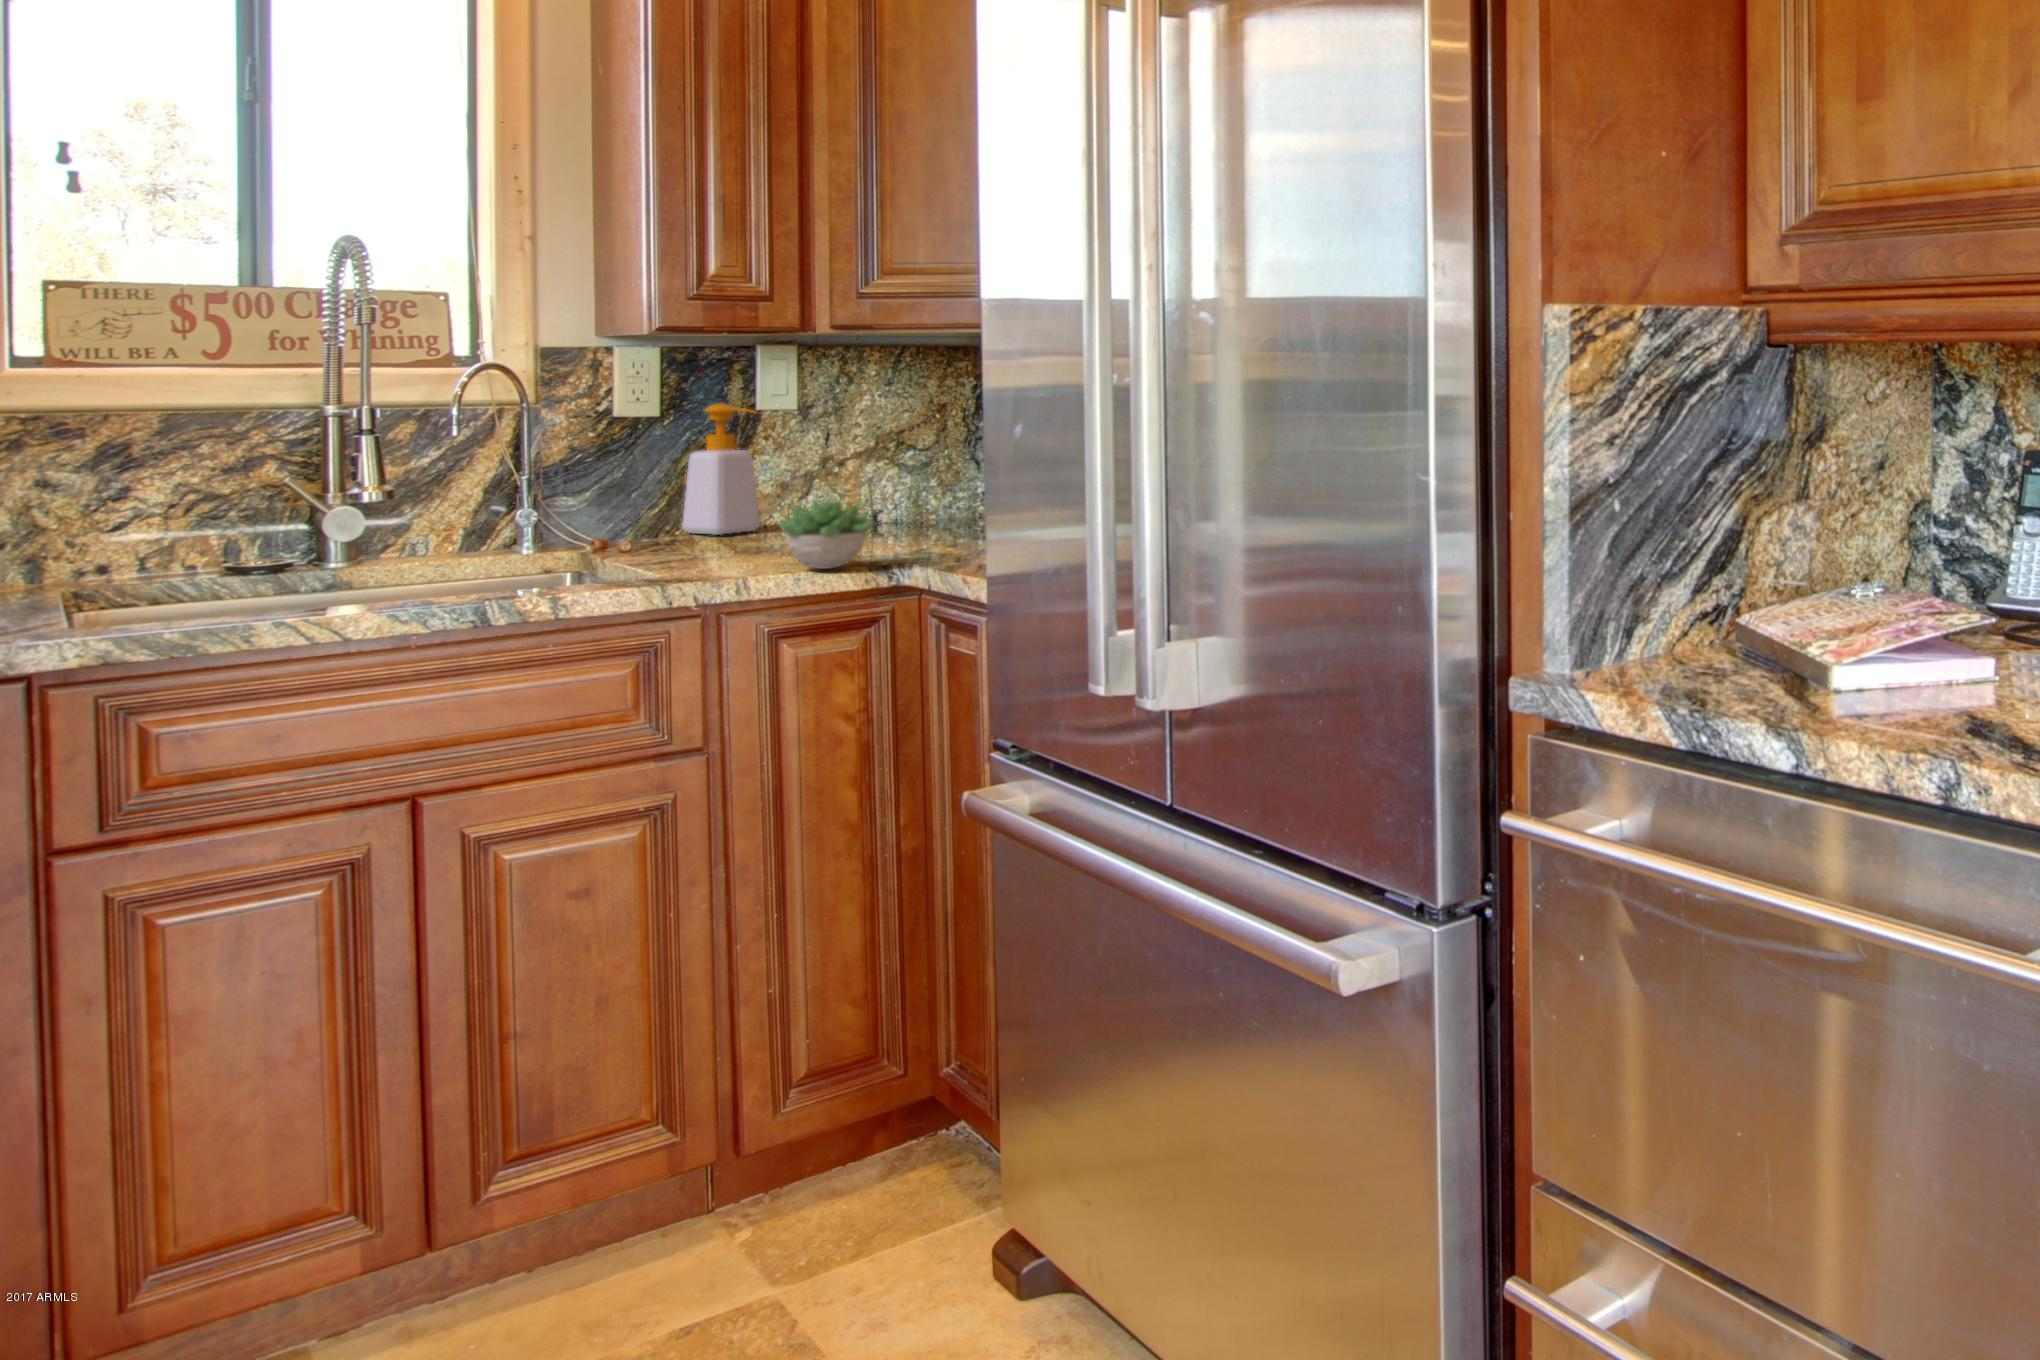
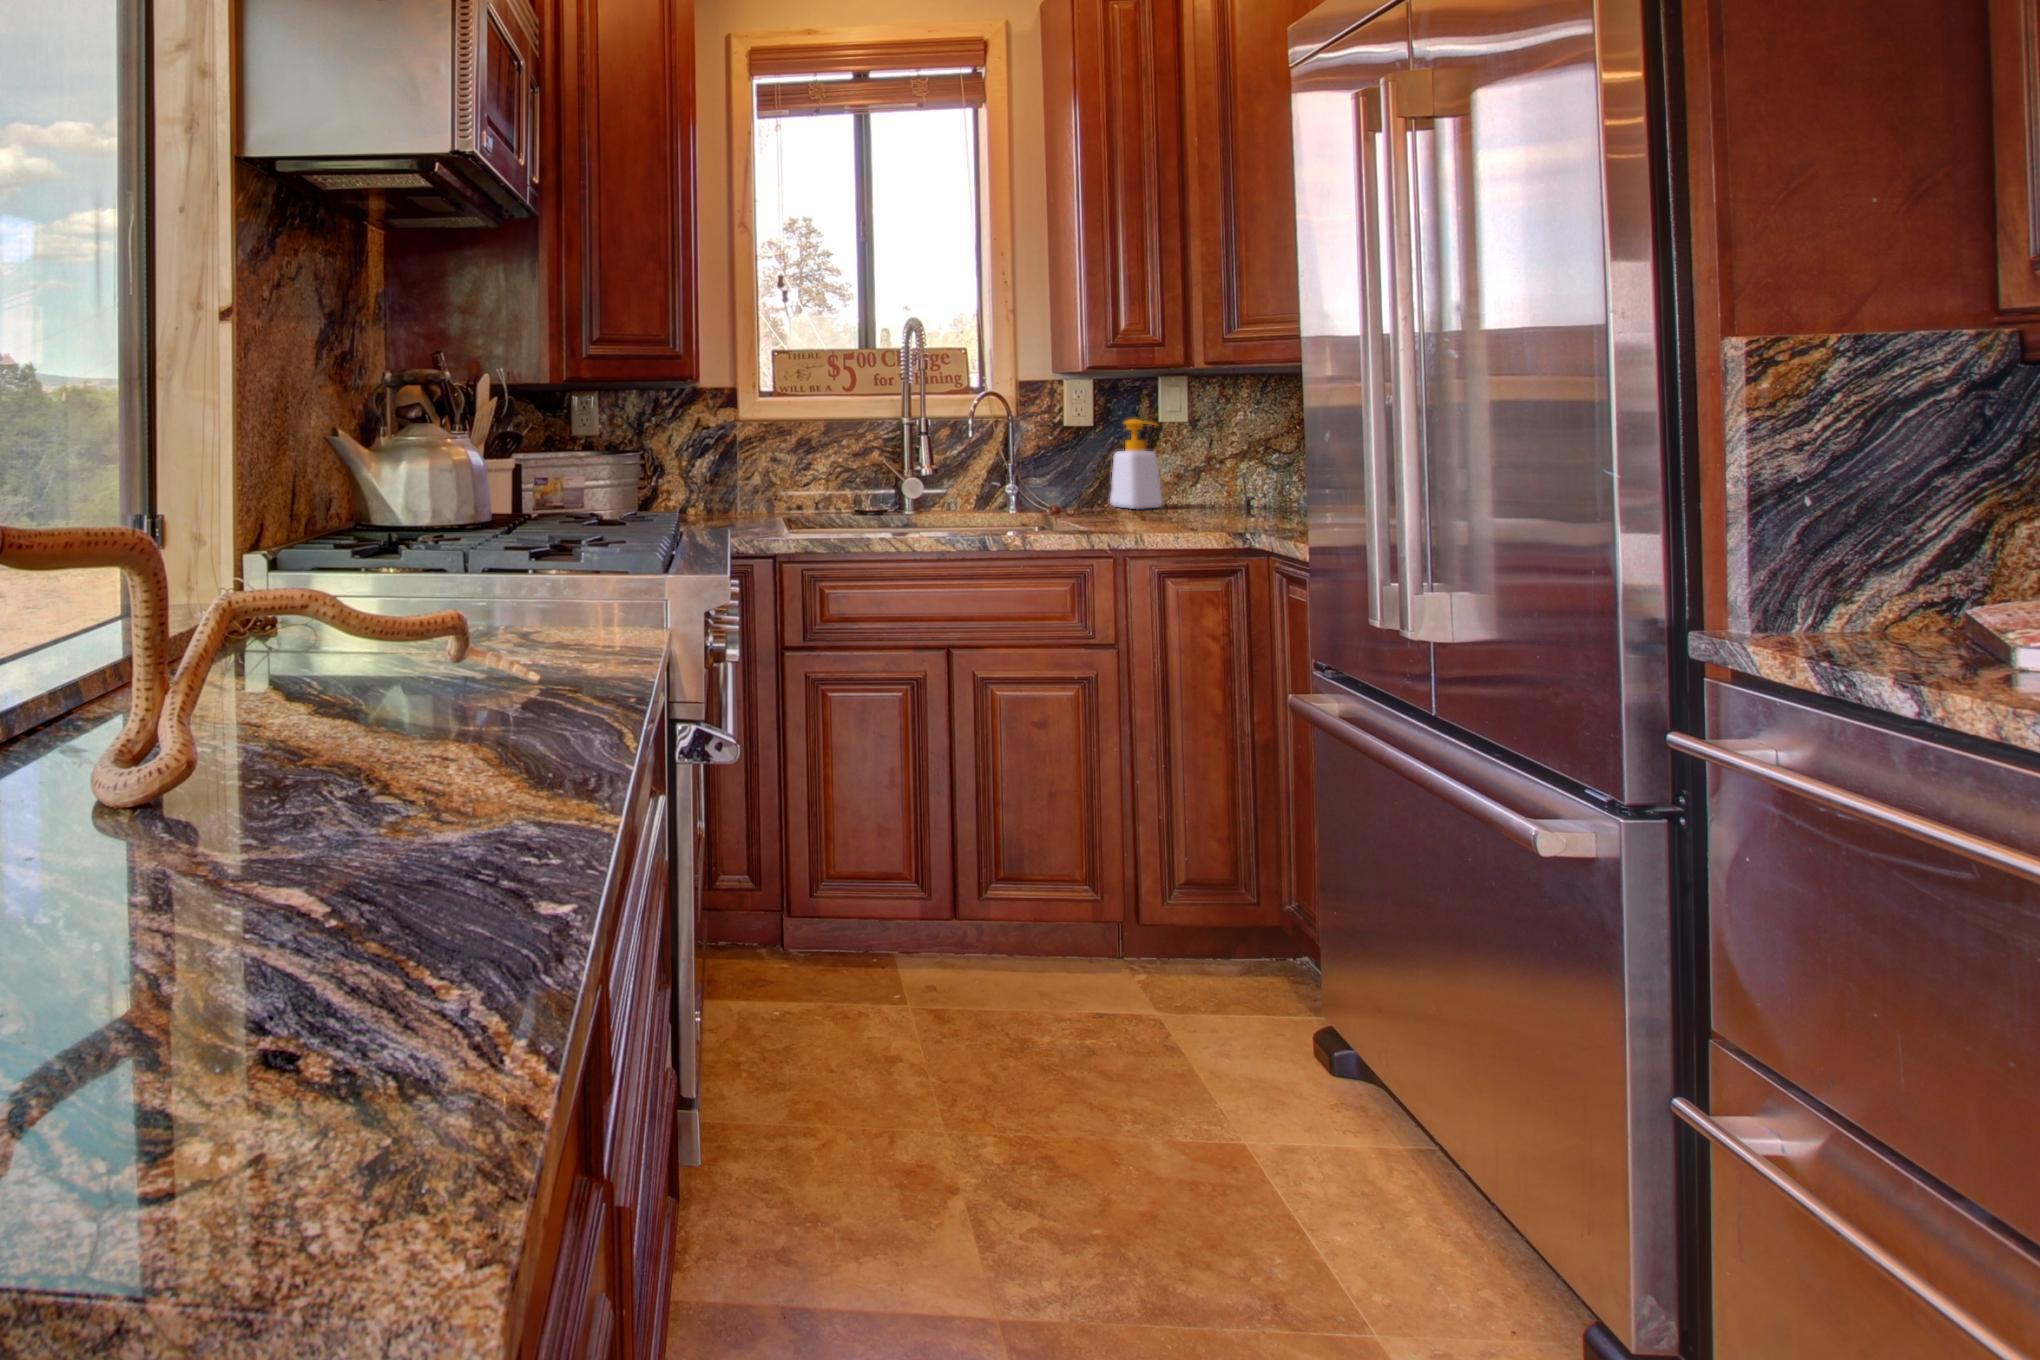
succulent plant: present [778,500,874,569] -> none [1165,486,1235,534]

